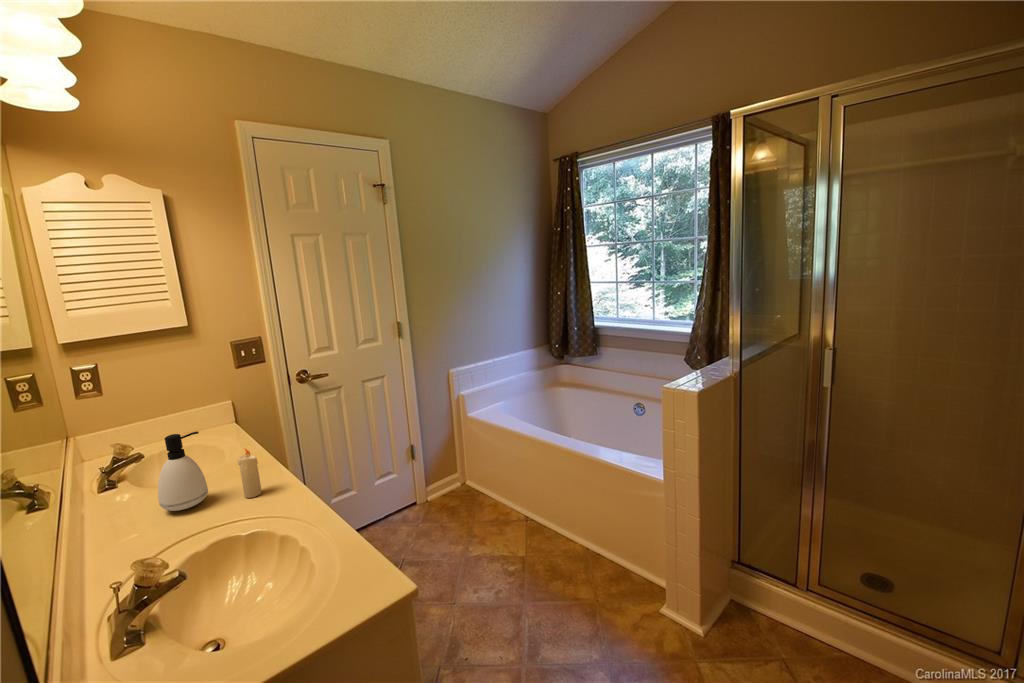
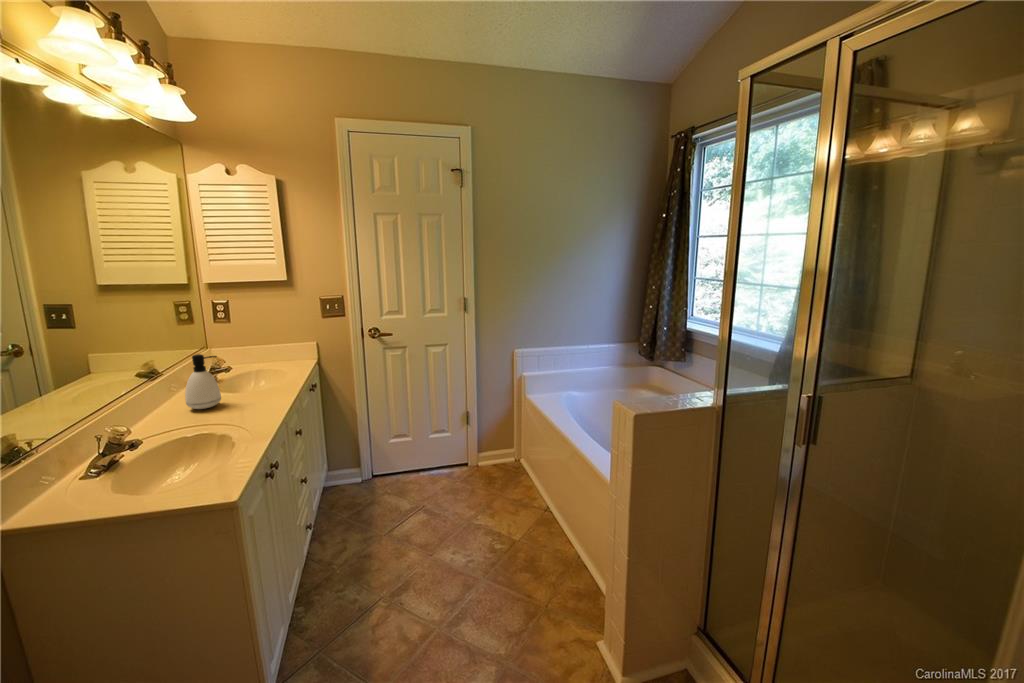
candle: present [238,448,262,498] -> none [232,374,249,413]

